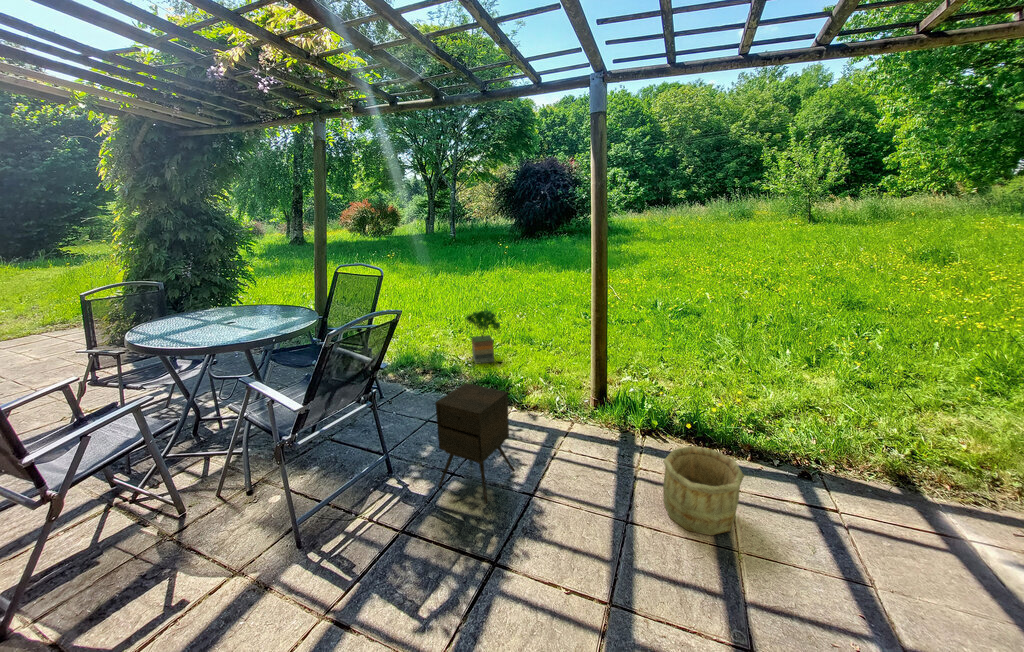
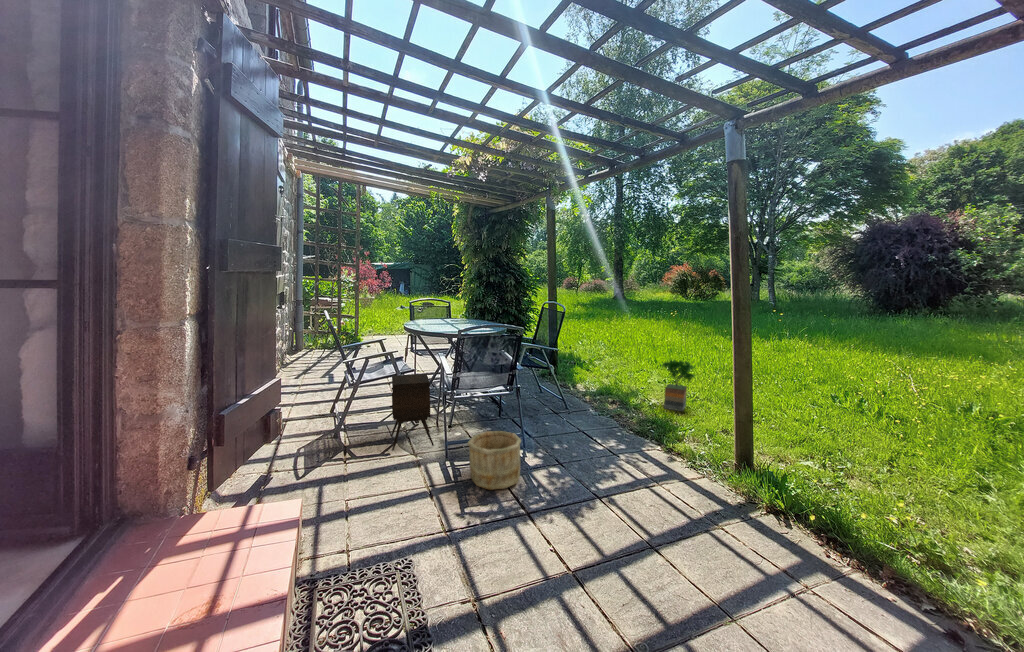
side table: present [436,383,515,503] -> present [390,374,434,450]
wooden bucket: present [663,446,744,535] -> present [468,431,521,490]

